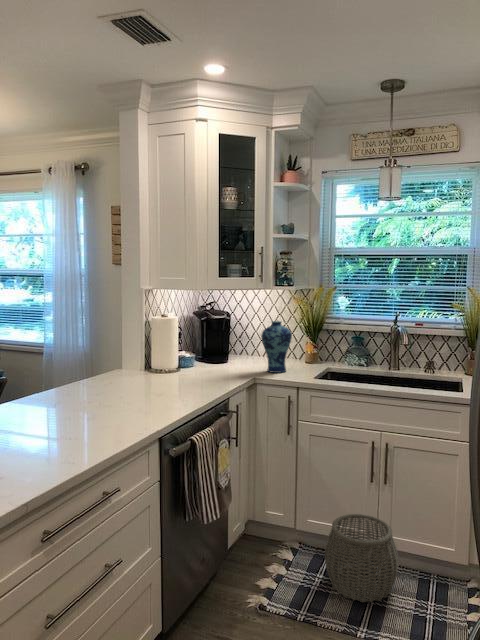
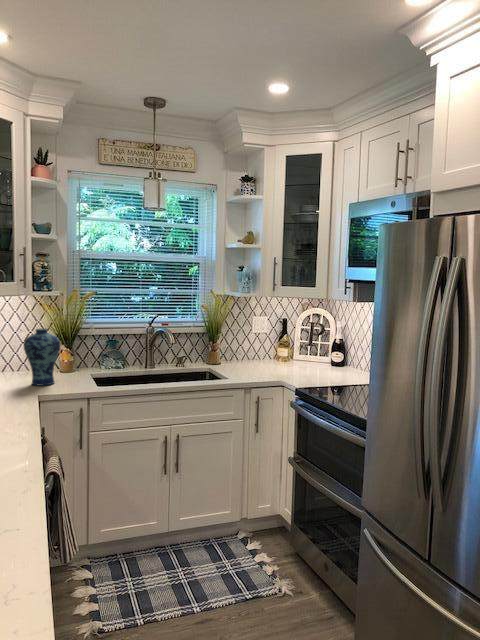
woven basket: present [325,514,399,602] -> none [134,506,201,588]

